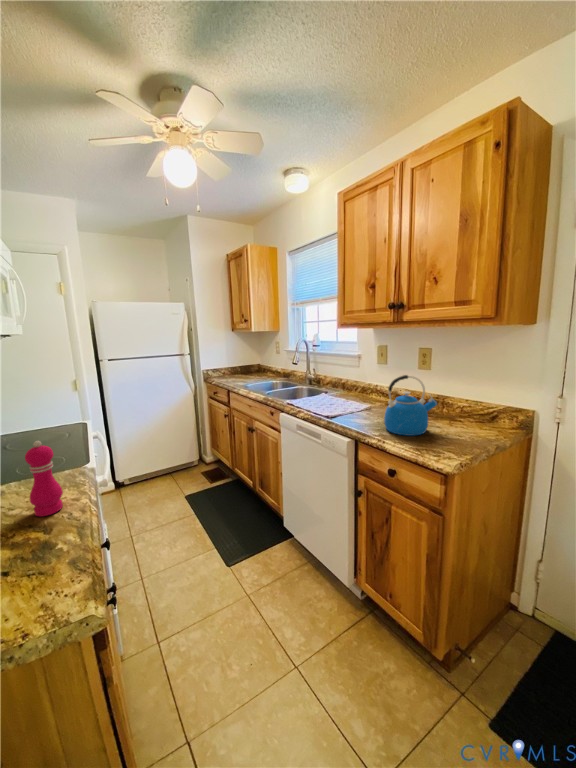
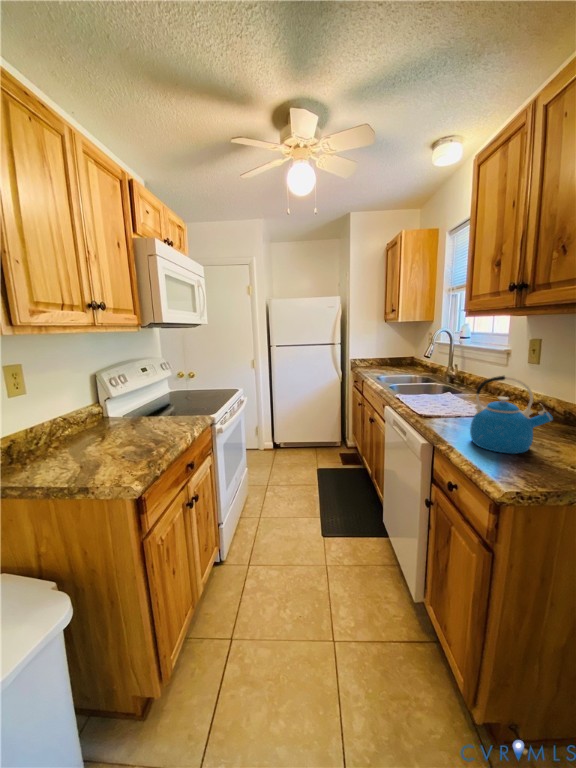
pepper mill: present [25,441,63,517] -> none [152,391,171,438]

